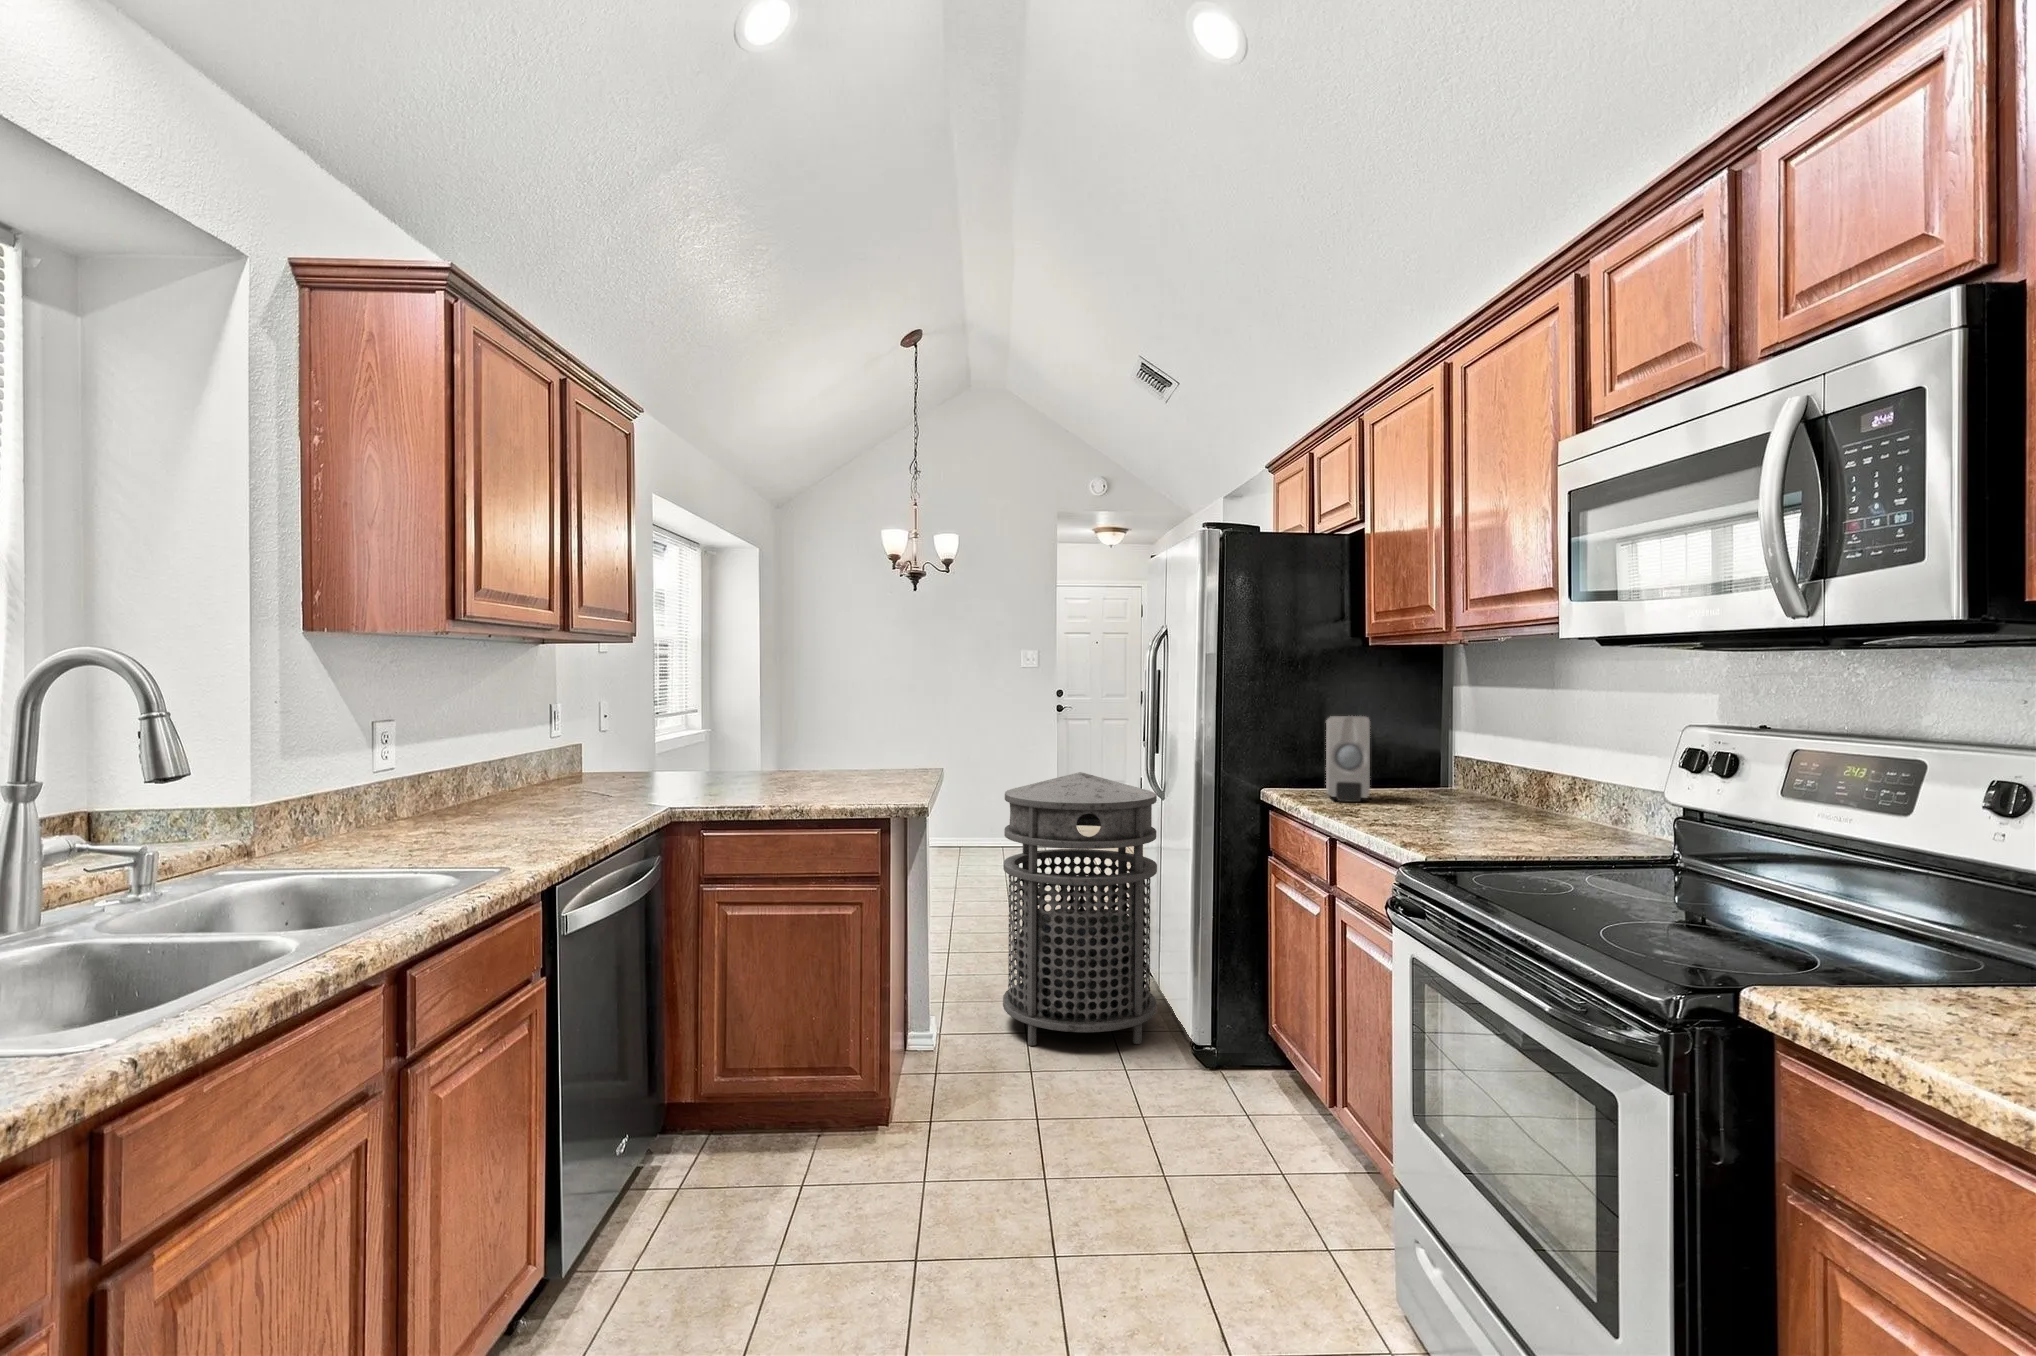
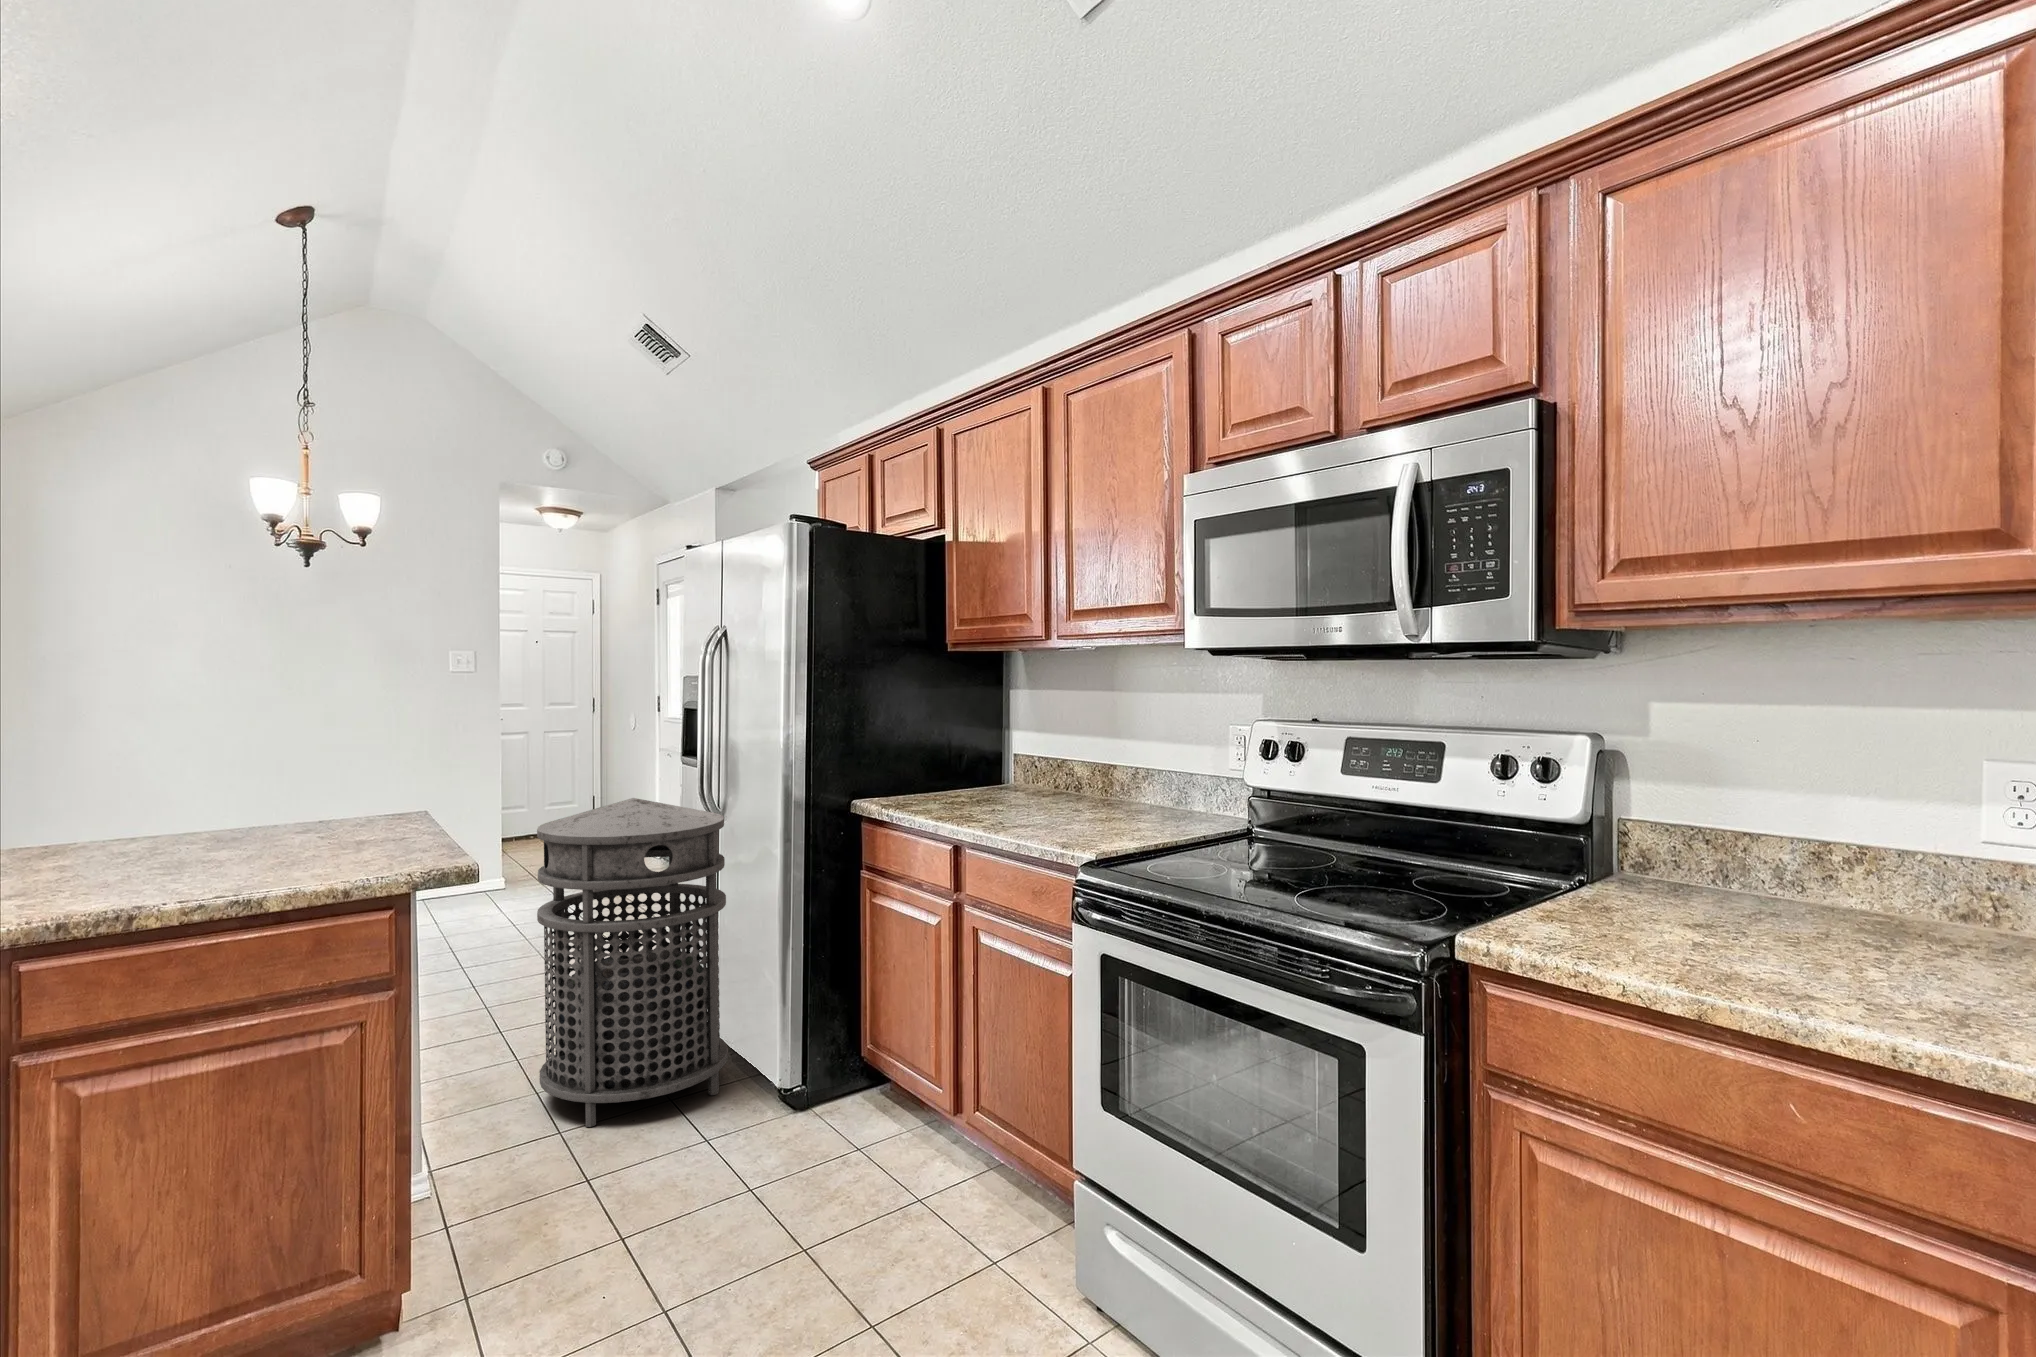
soap dispenser: present [1326,716,1370,802] -> none [914,722,964,807]

